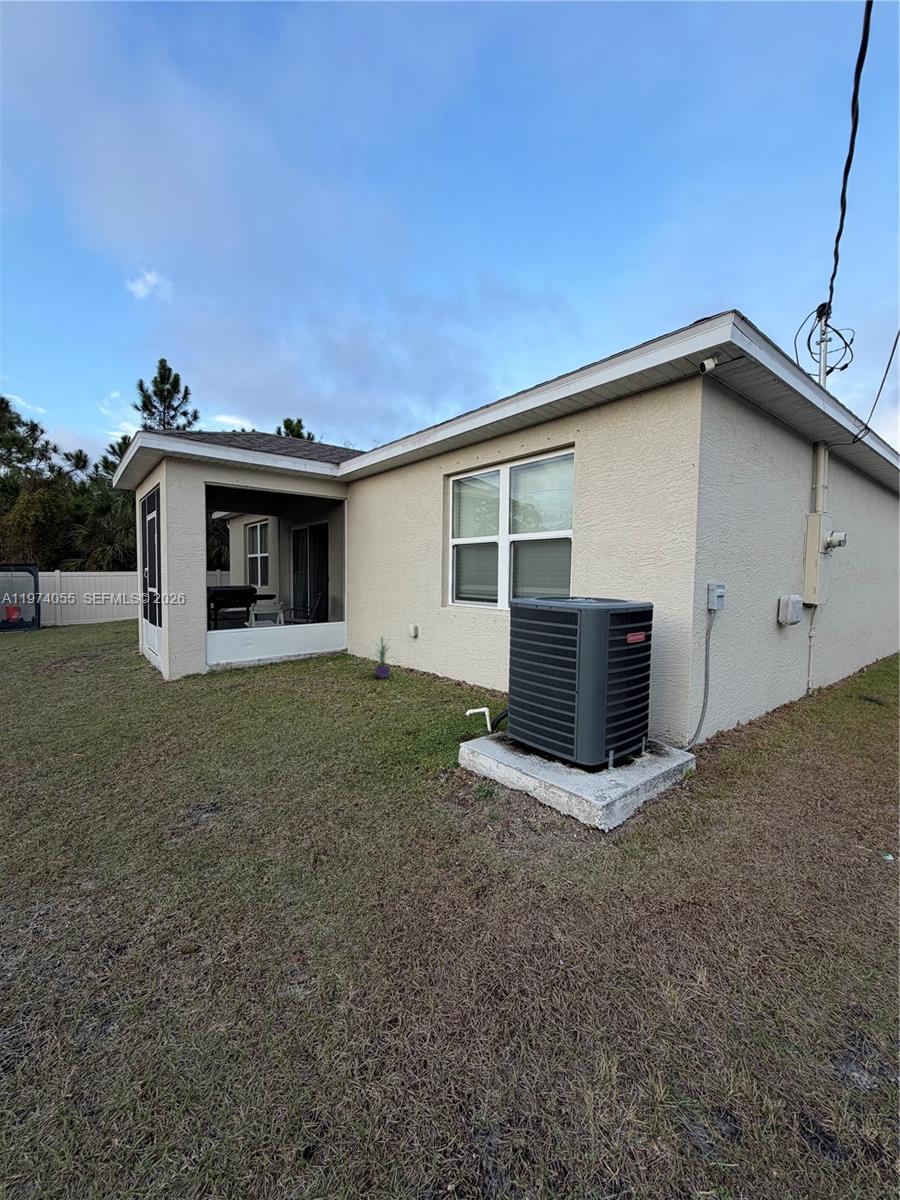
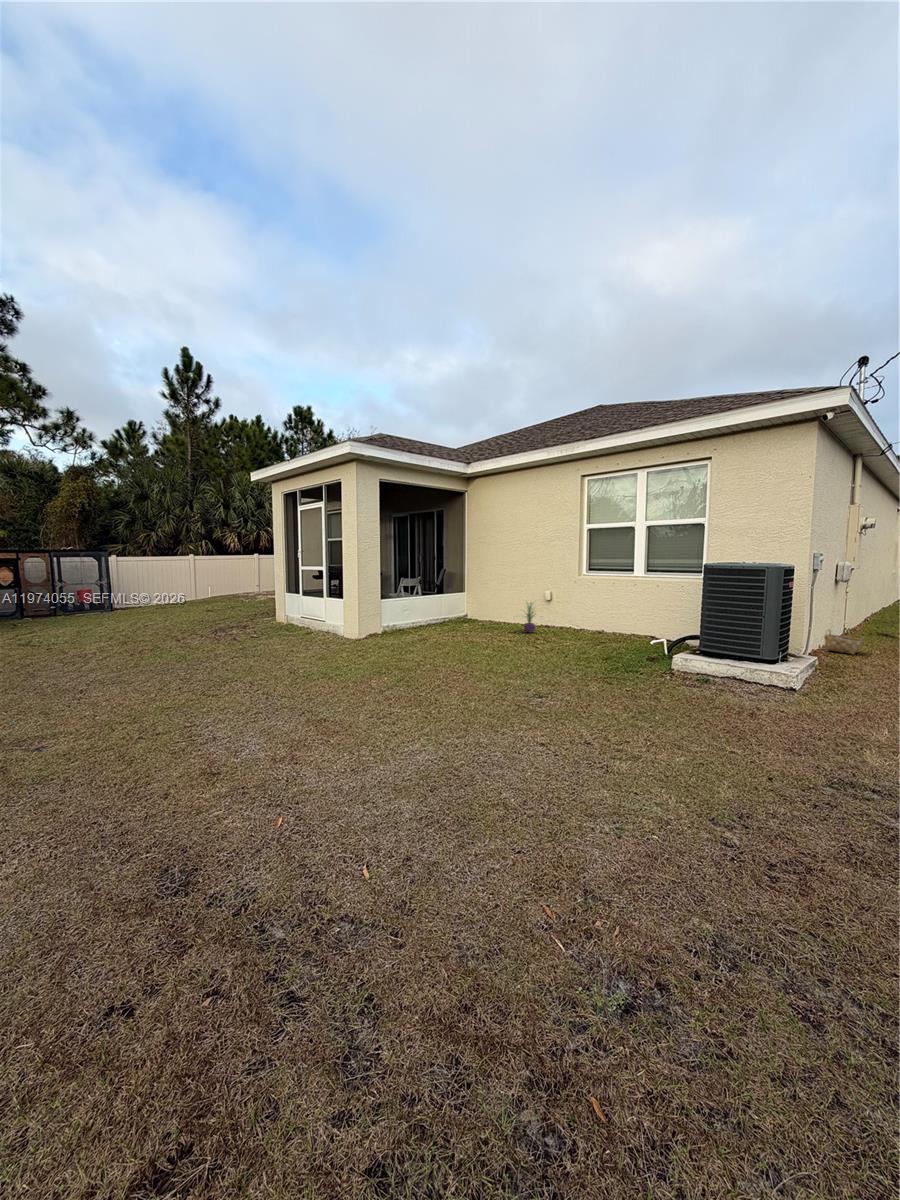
woven basket: none [745,694,802,735] -> present [824,630,865,654]

